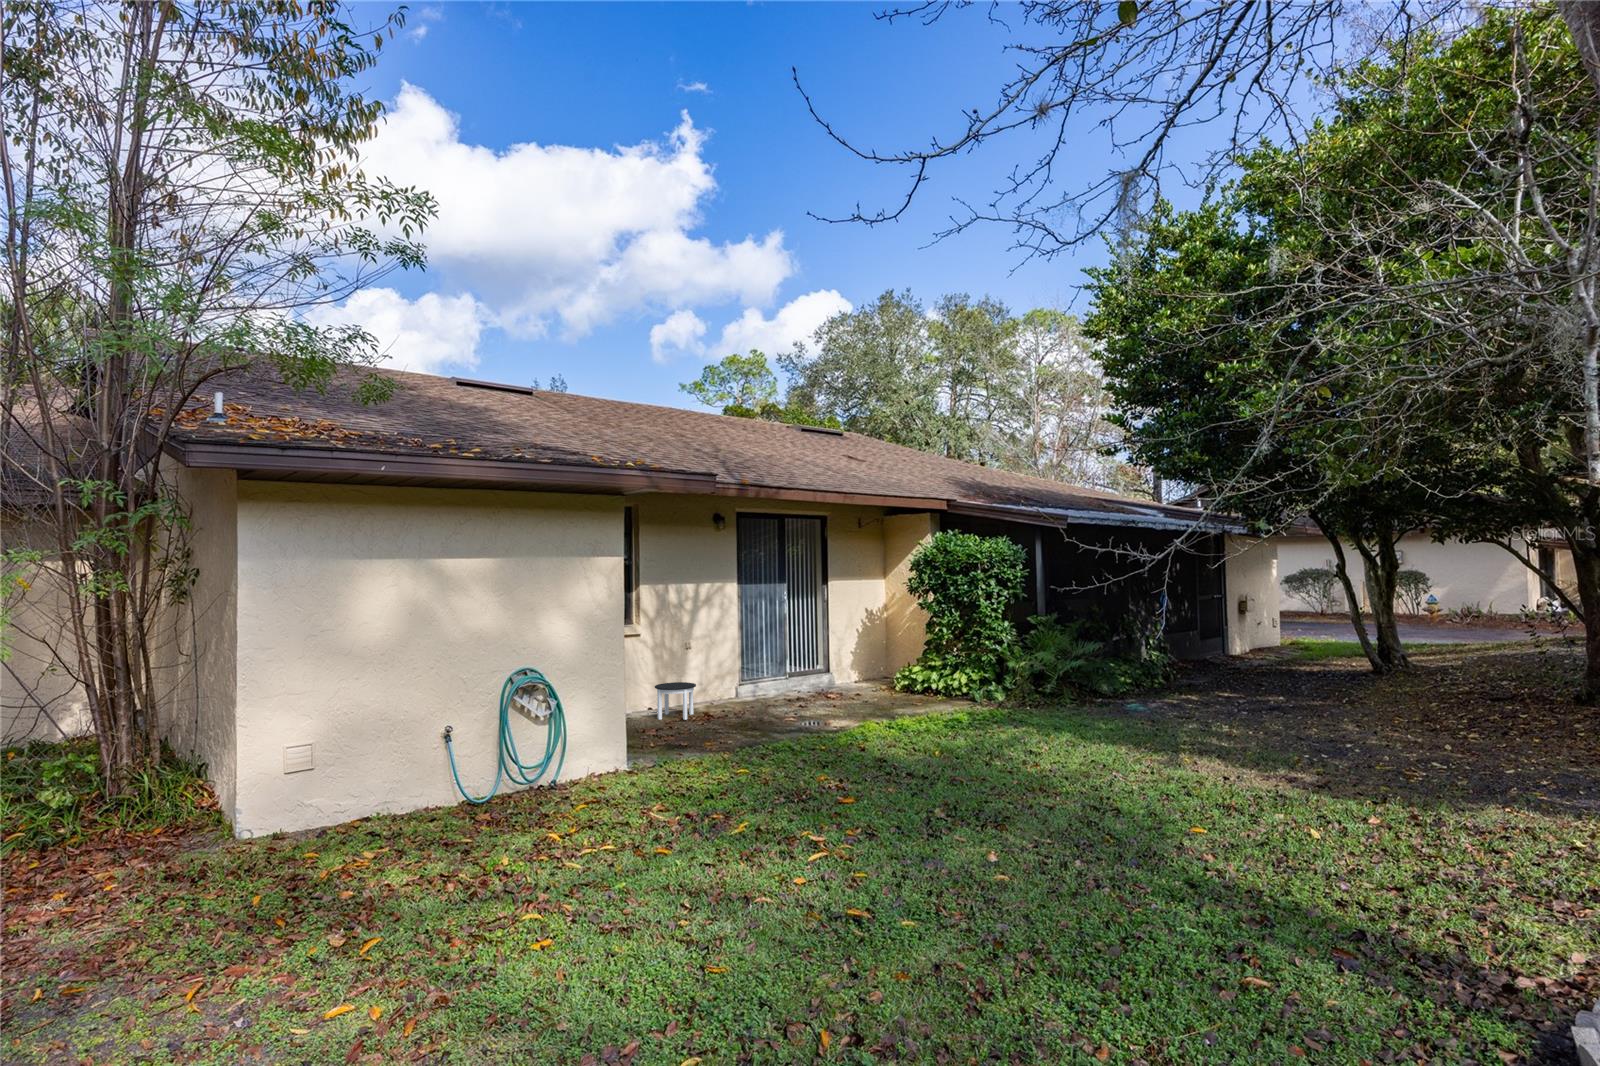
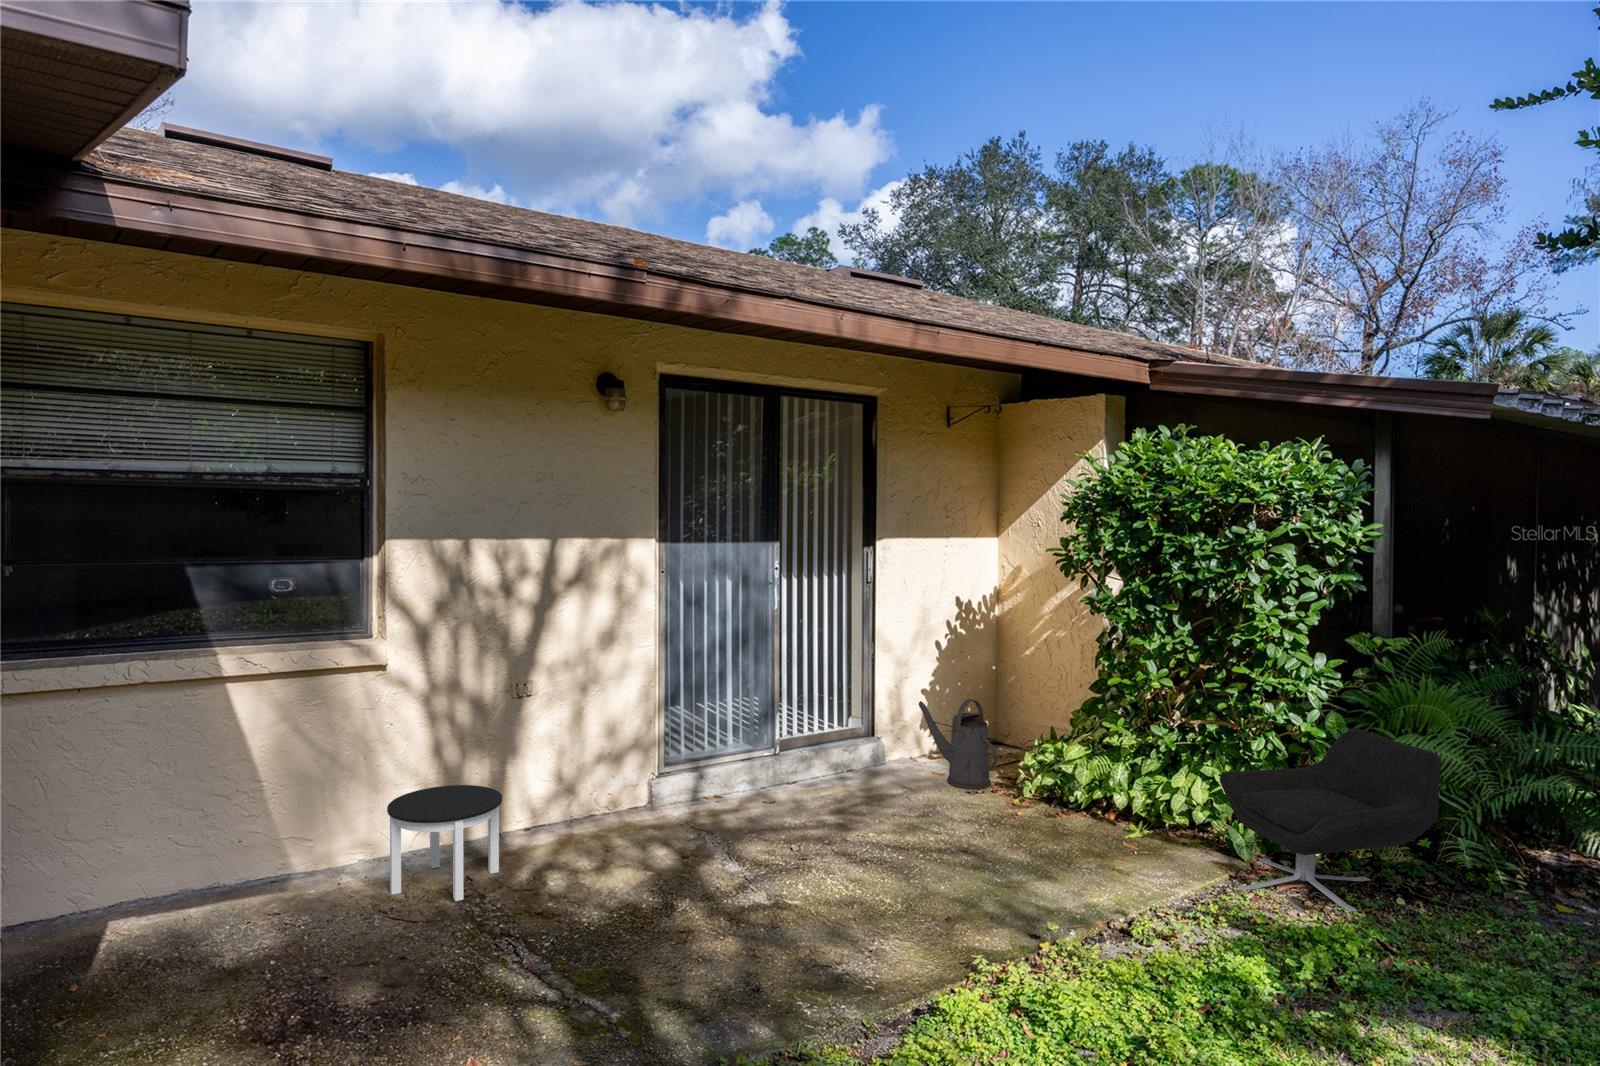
lounge chair: none [969,649,1041,710] -> present [1220,728,1442,912]
watering can: none [849,652,885,691] -> present [919,699,998,789]

